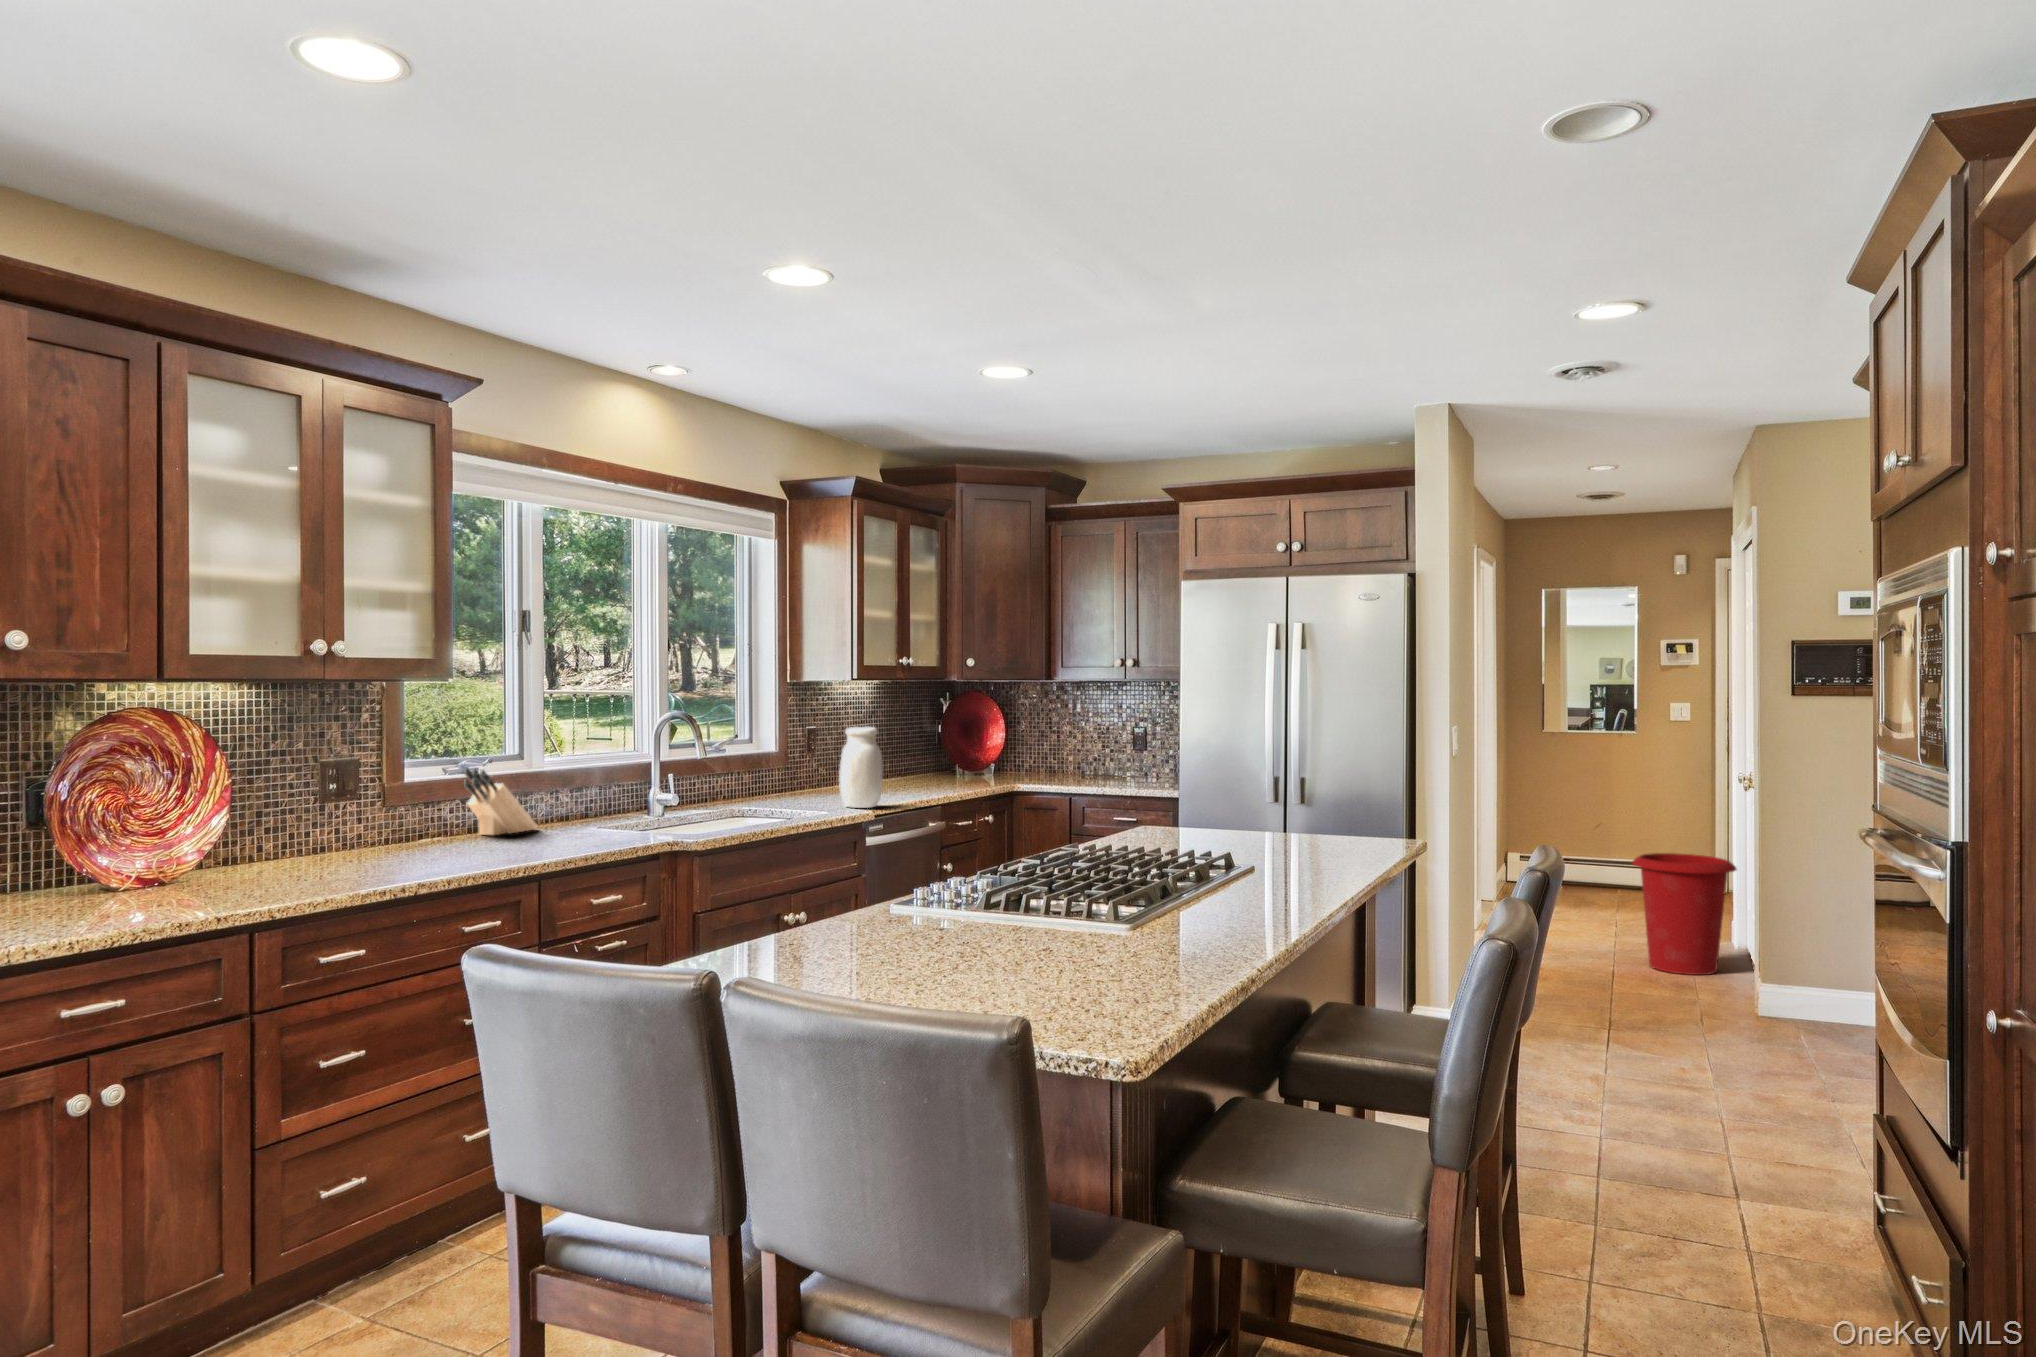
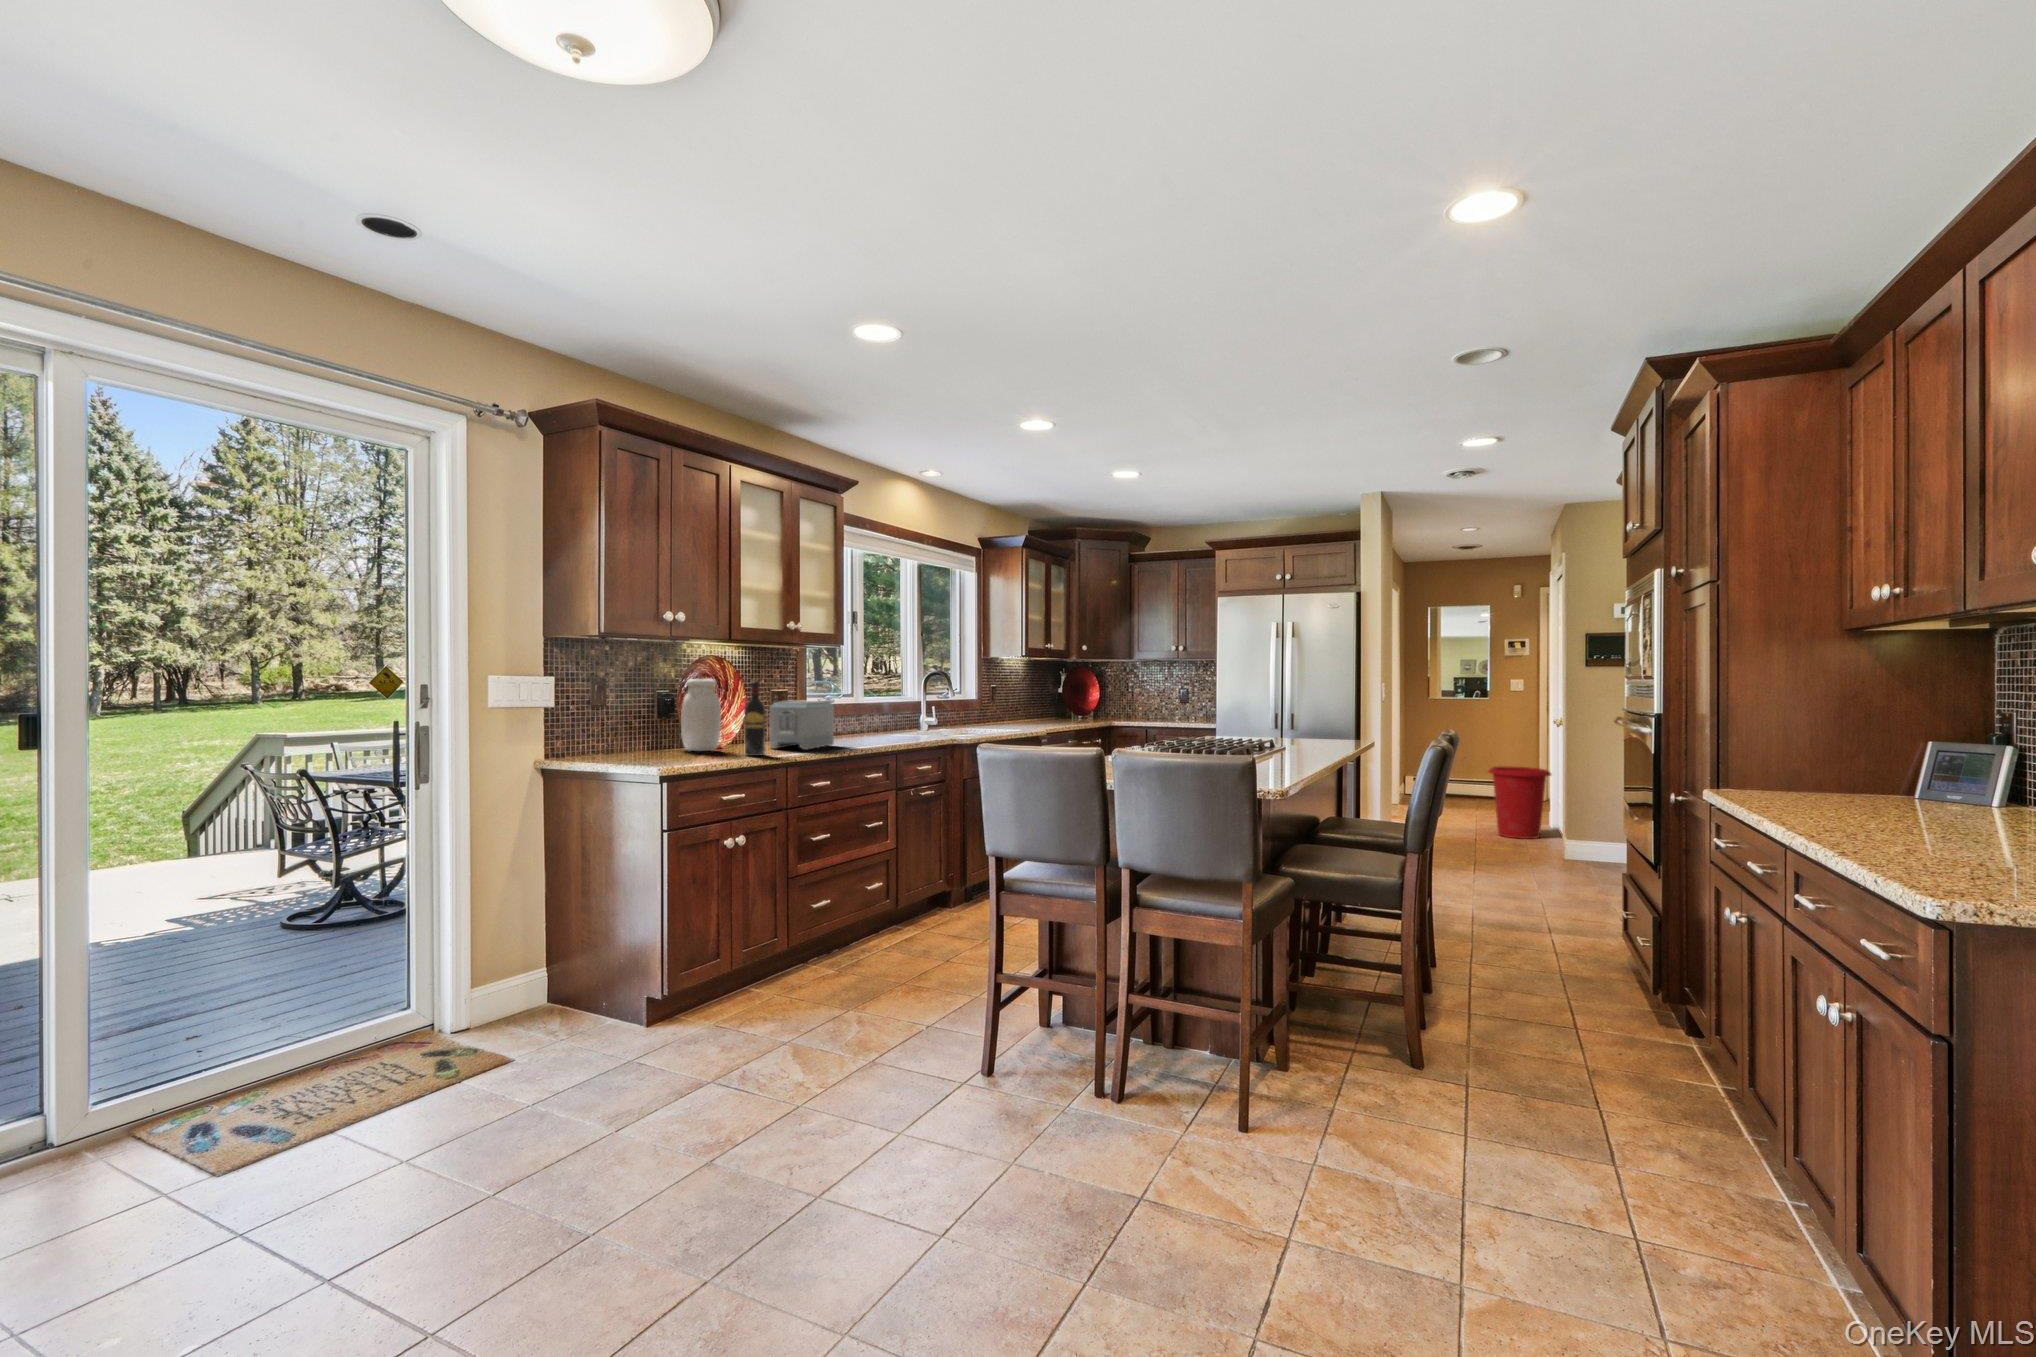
jar: present [839,727,883,808] -> present [681,679,721,751]
wine bottle: none [175,762,219,910] -> present [745,681,765,756]
knife block: present [464,768,538,835] -> none [837,697,872,735]
toaster: none [265,785,412,886] -> present [770,700,834,750]

